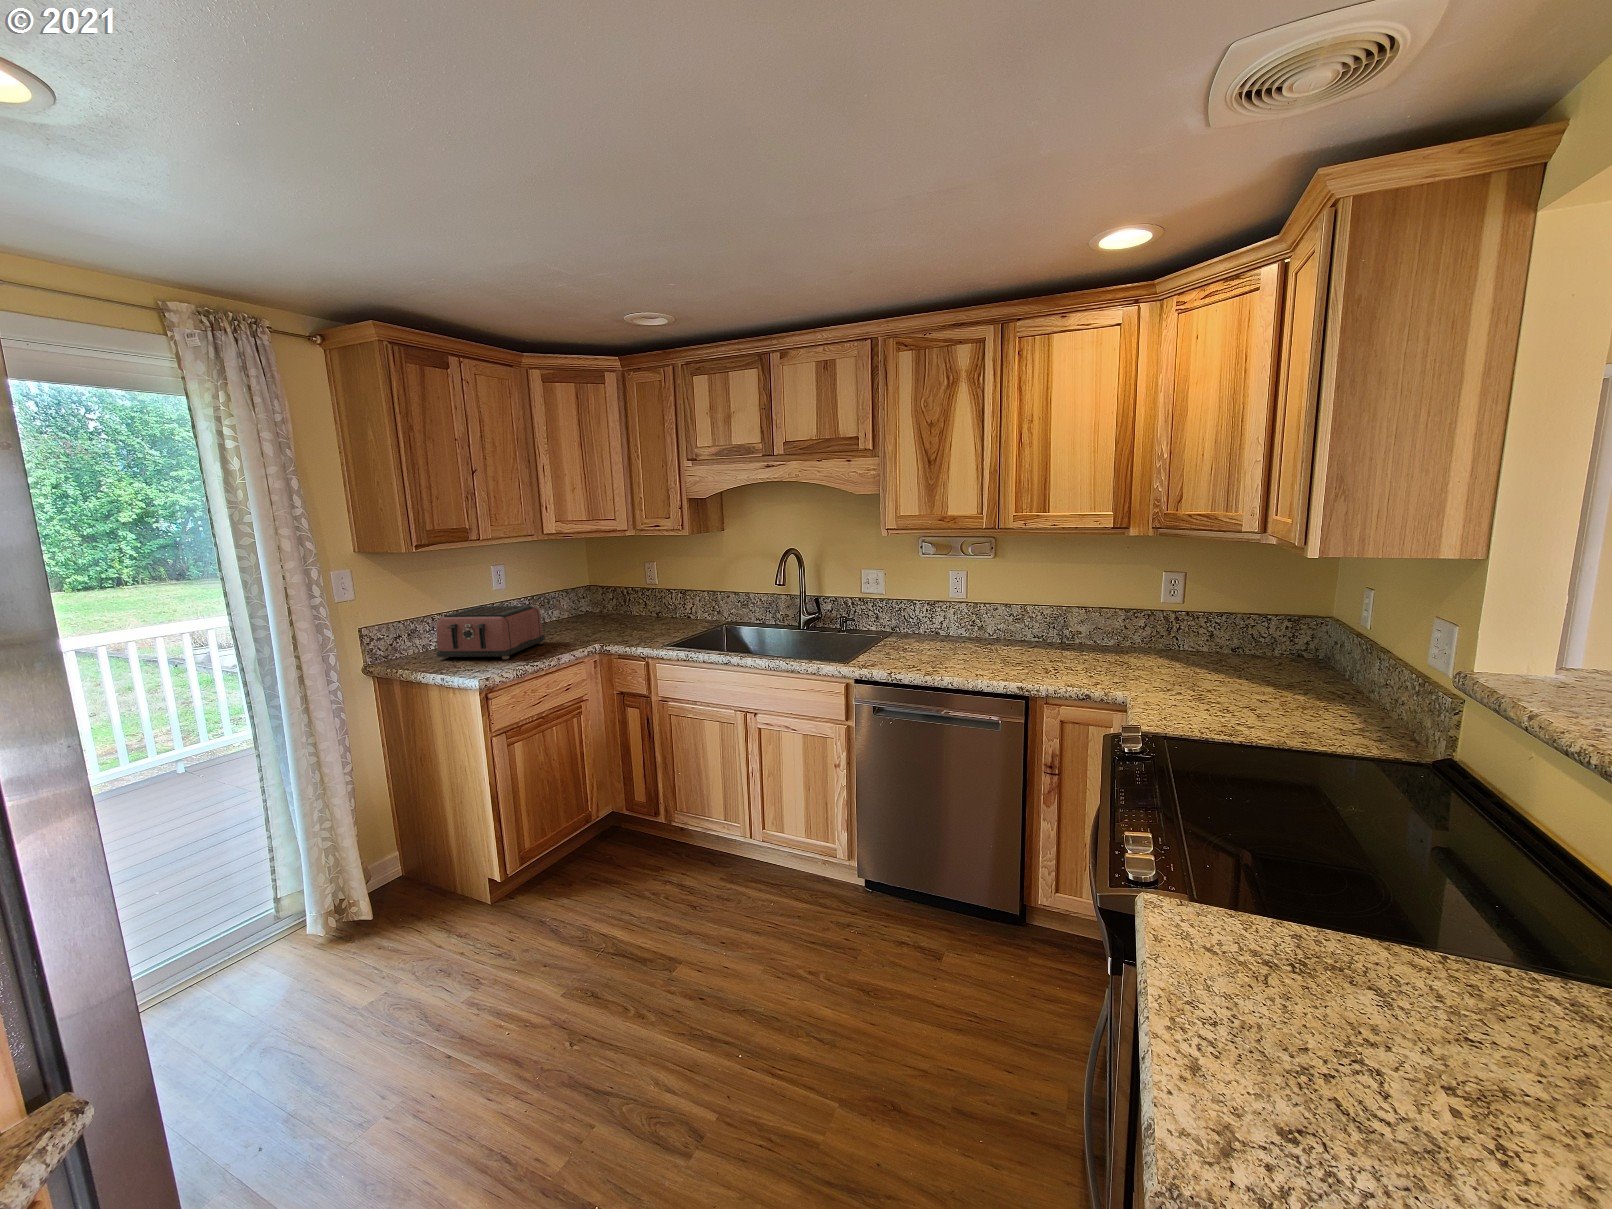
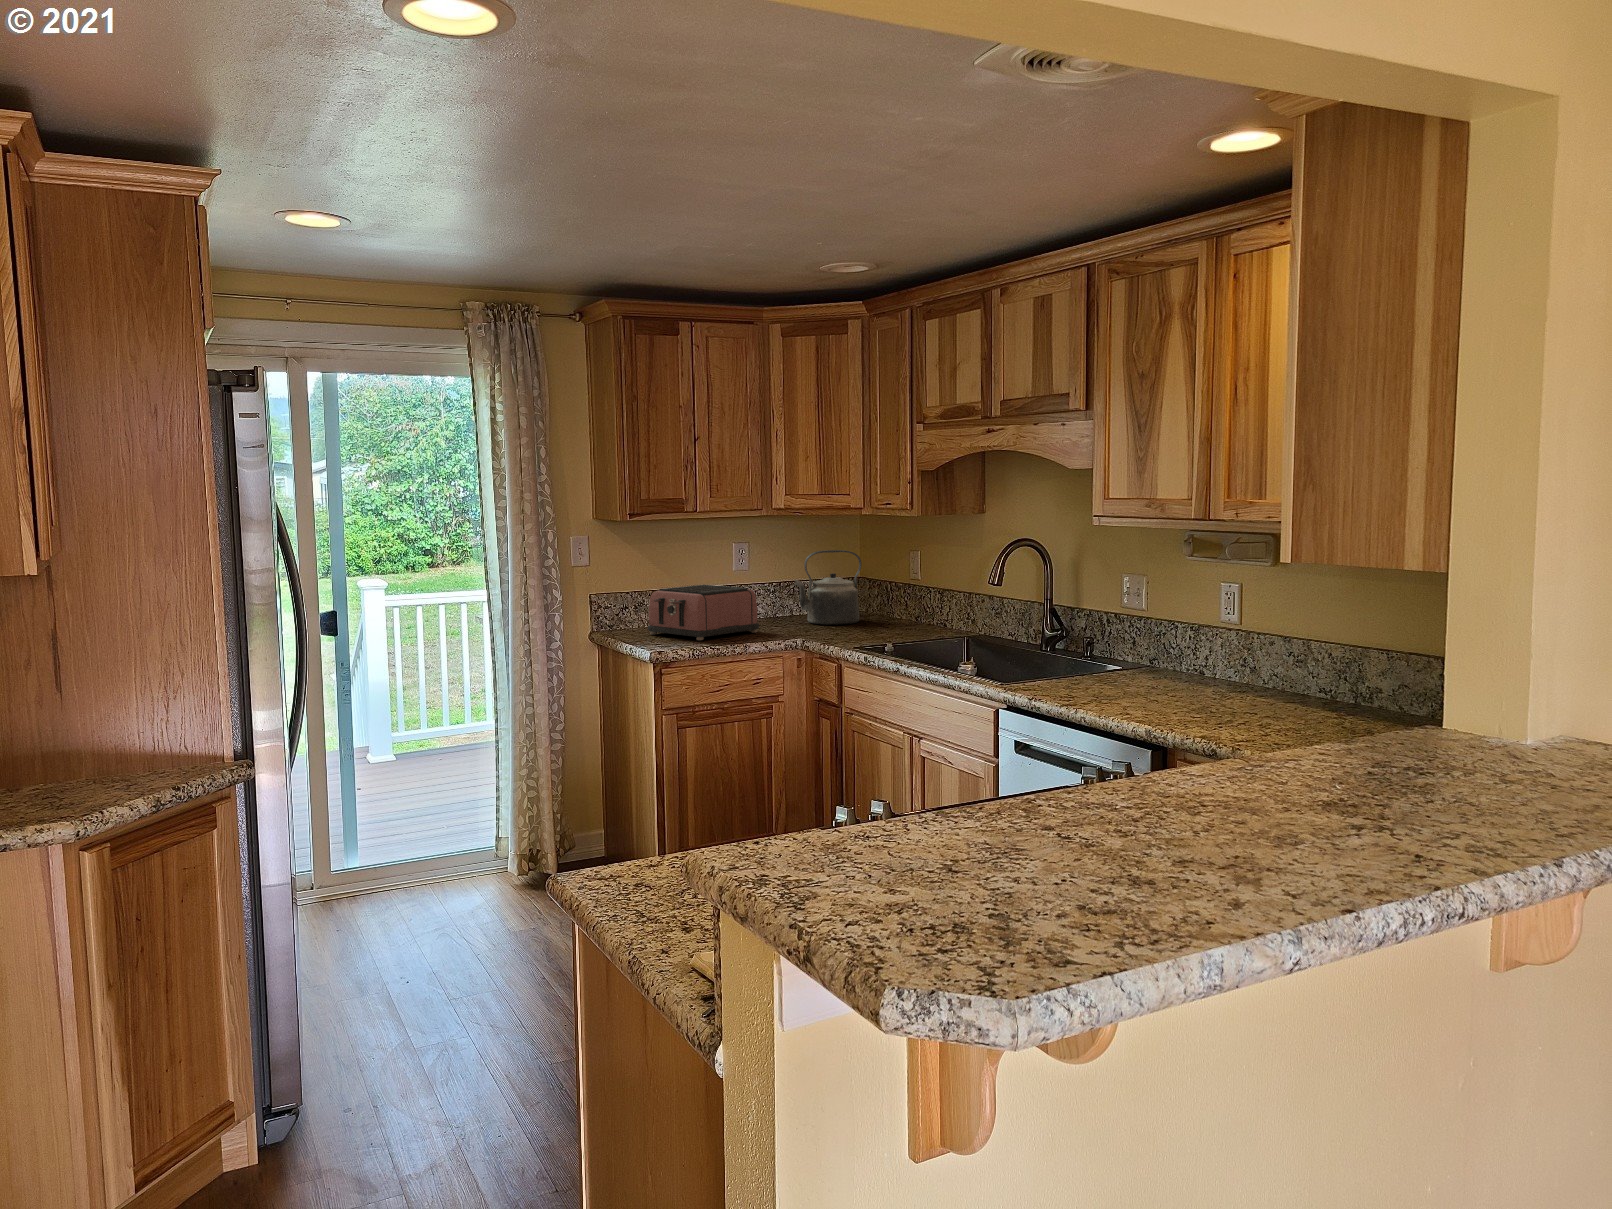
kettle: none [557,566,612,628] -> present [794,550,861,625]

